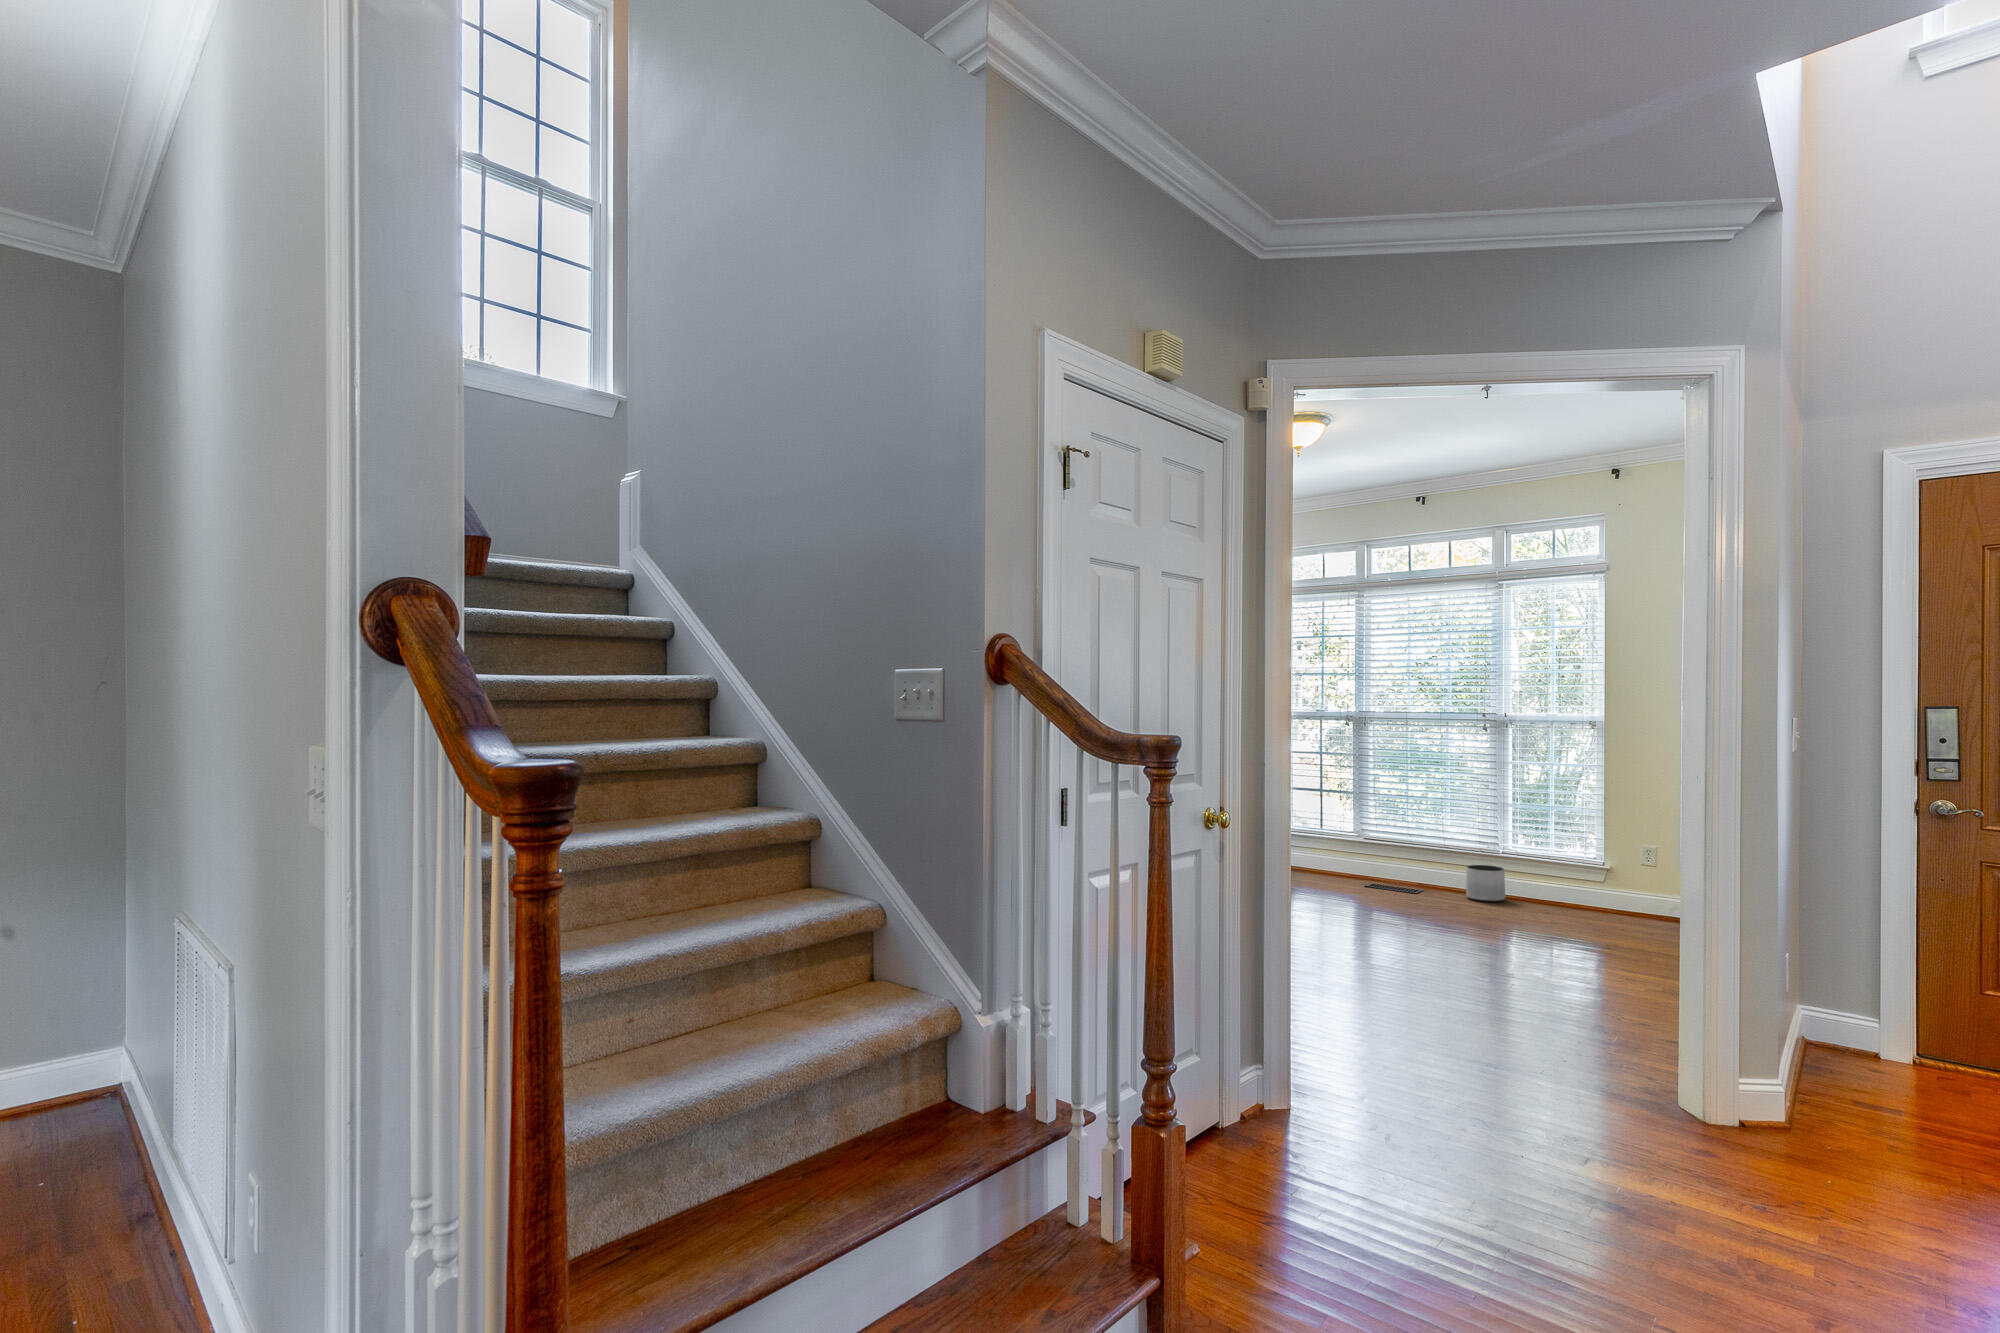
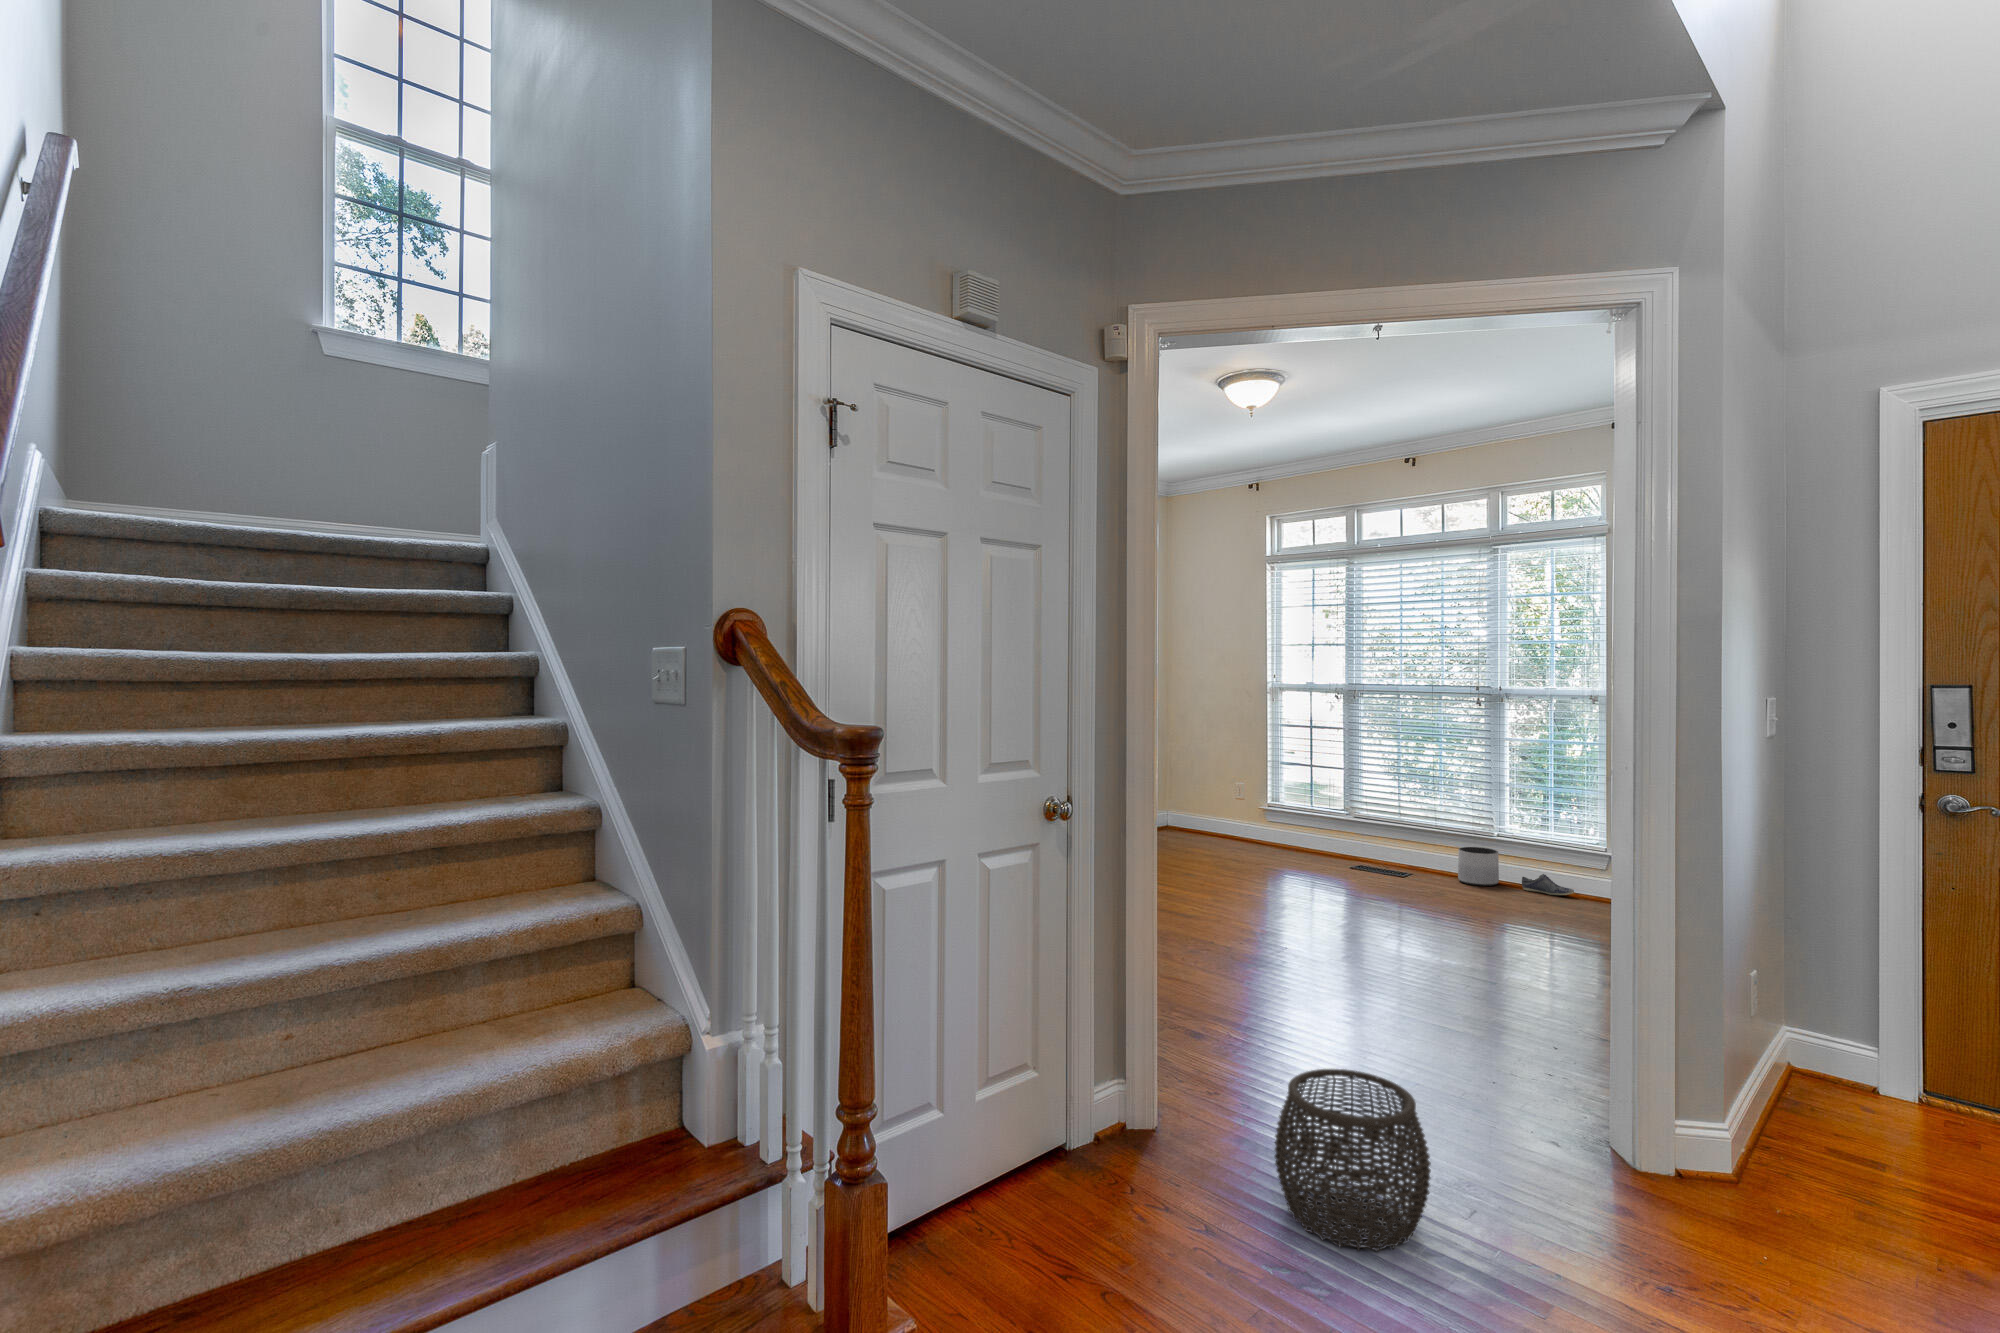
shoe: none [1528,889,1578,909] -> present [1522,874,1574,895]
woven basket: none [1415,1043,1557,1193] -> present [1274,1069,1431,1251]

